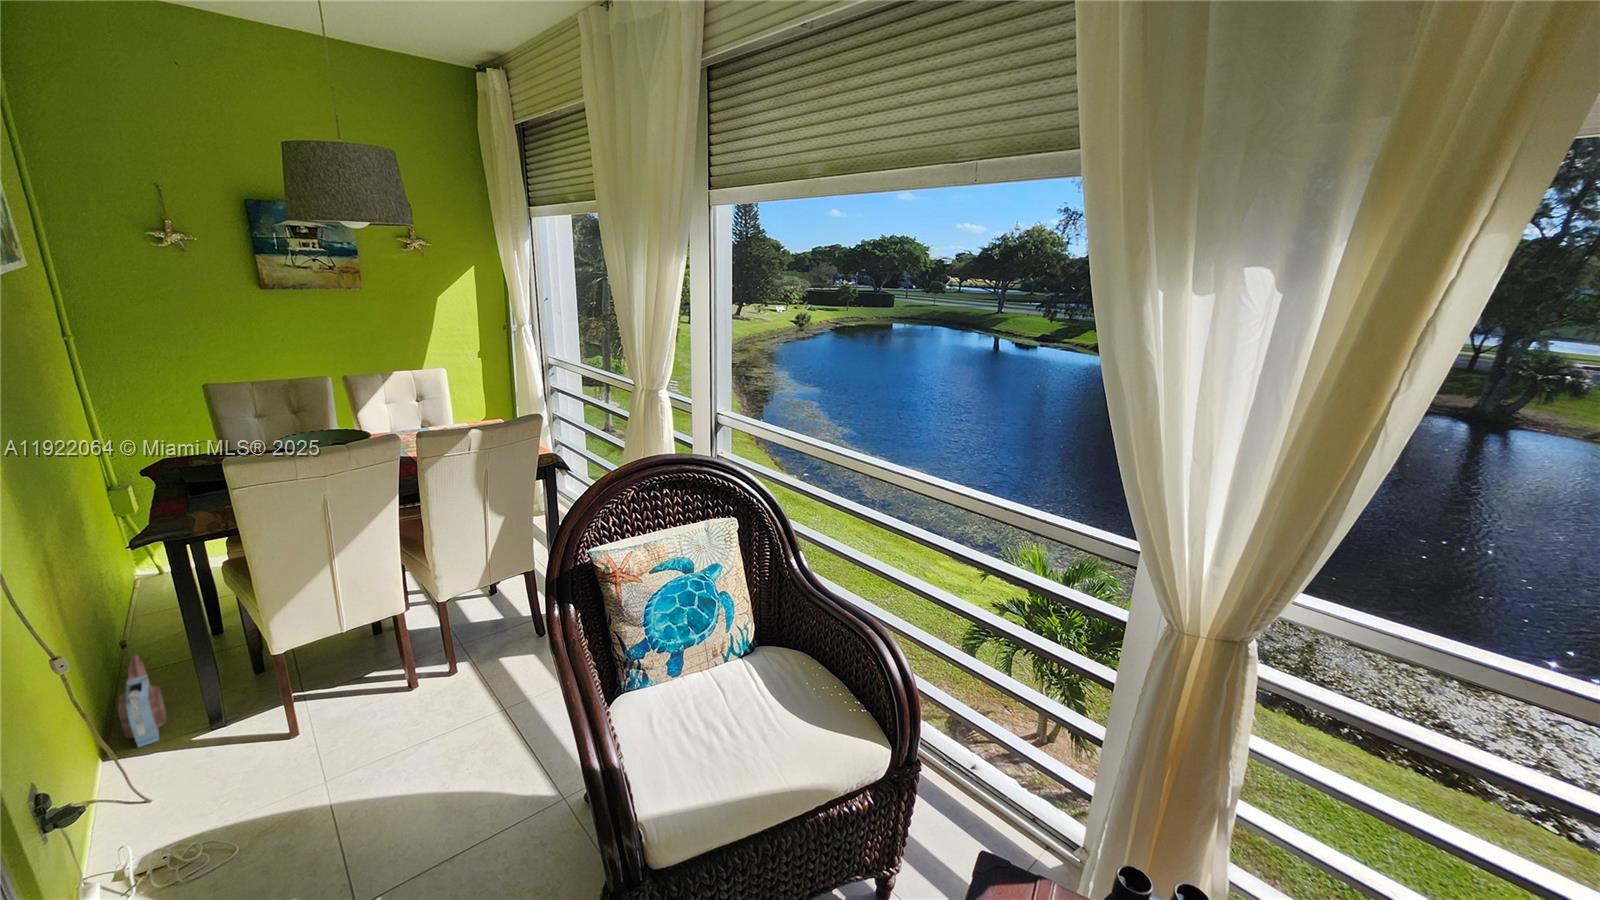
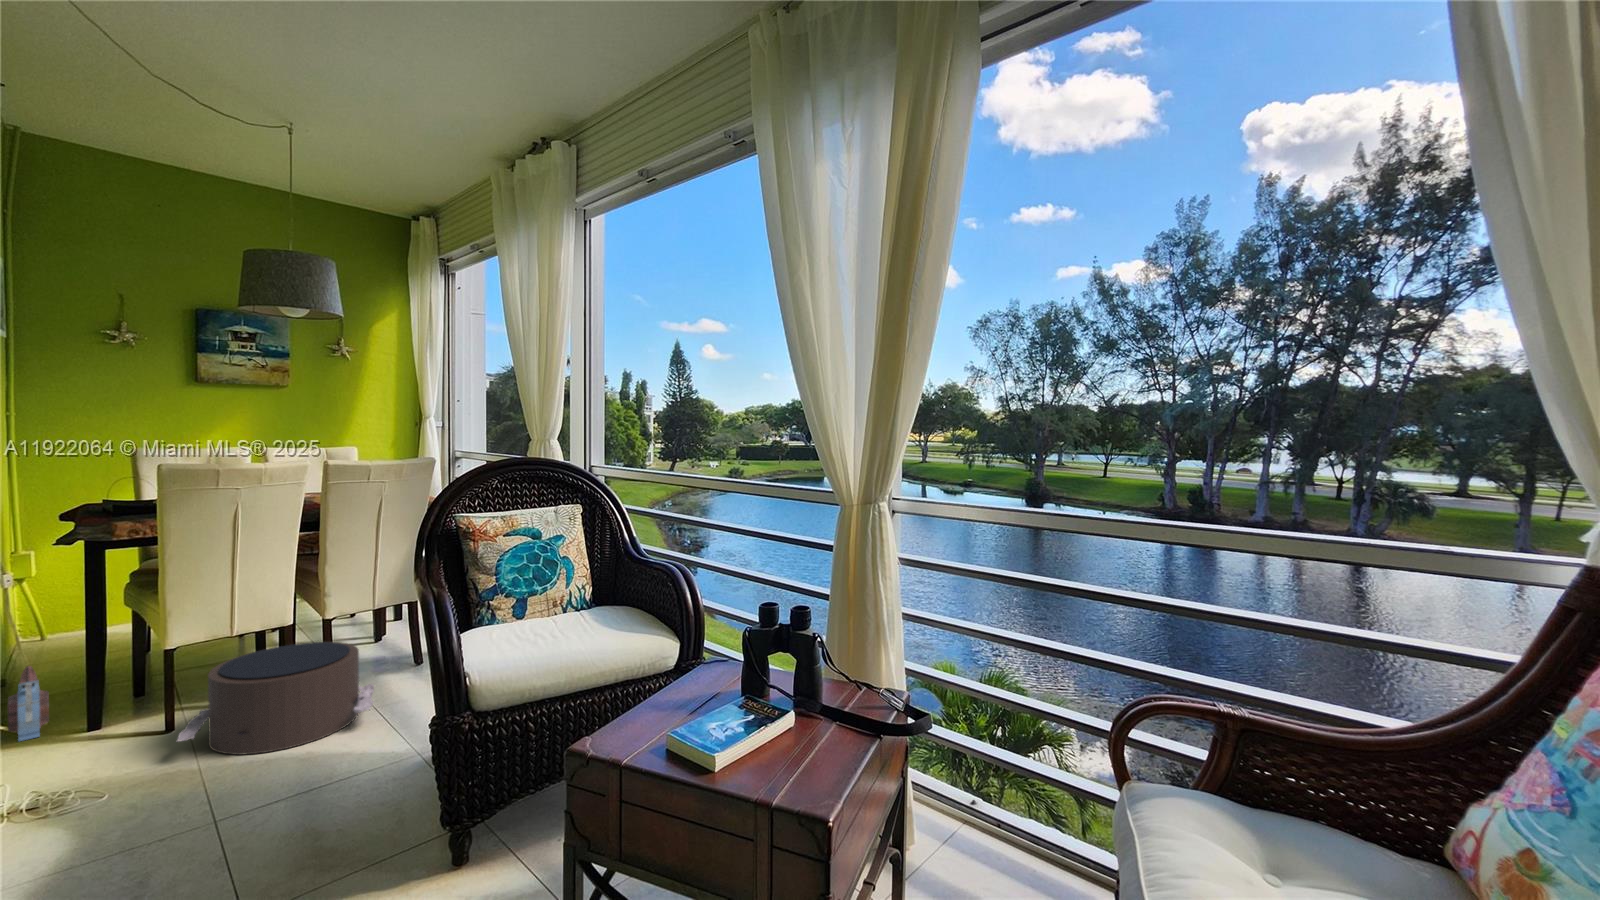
pouf: none [297,637,503,789] -> present [177,642,374,755]

